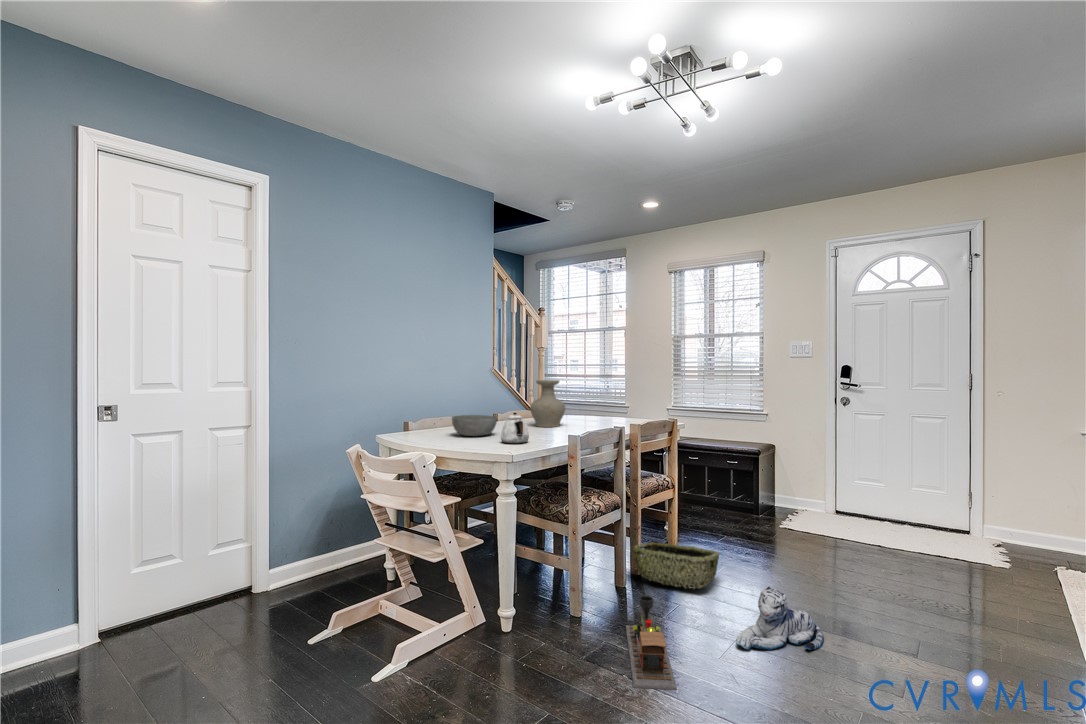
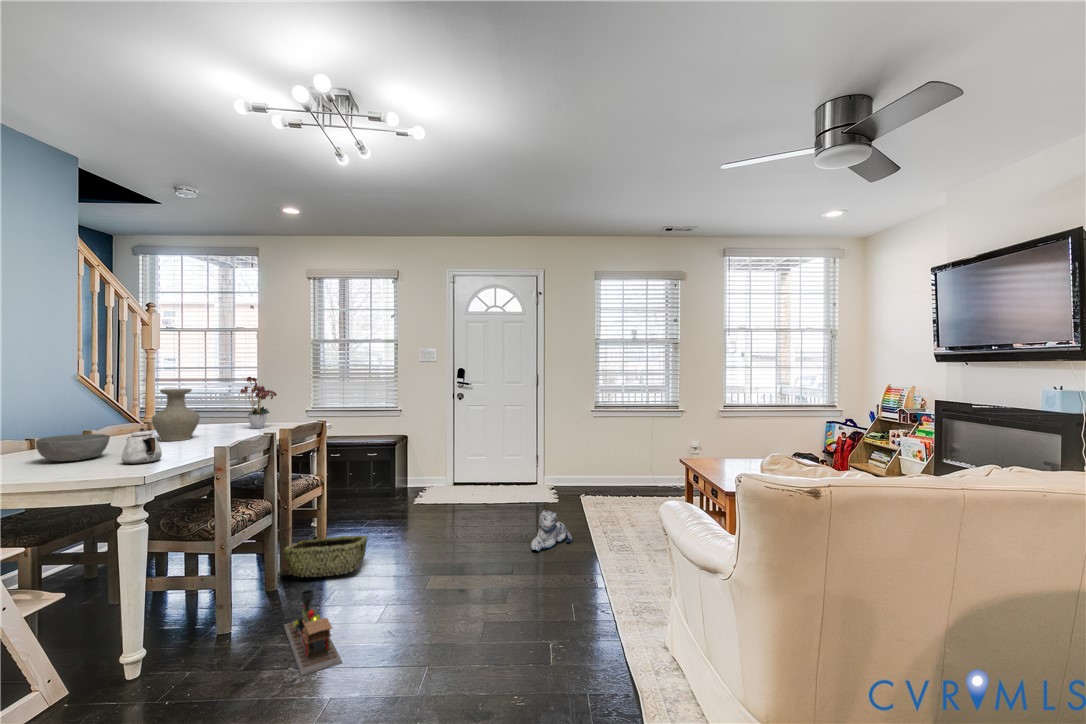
flower arrangement: none [598,368,634,422] -> present [240,377,277,429]
plush toy: present [736,586,824,650] -> present [531,510,572,551]

